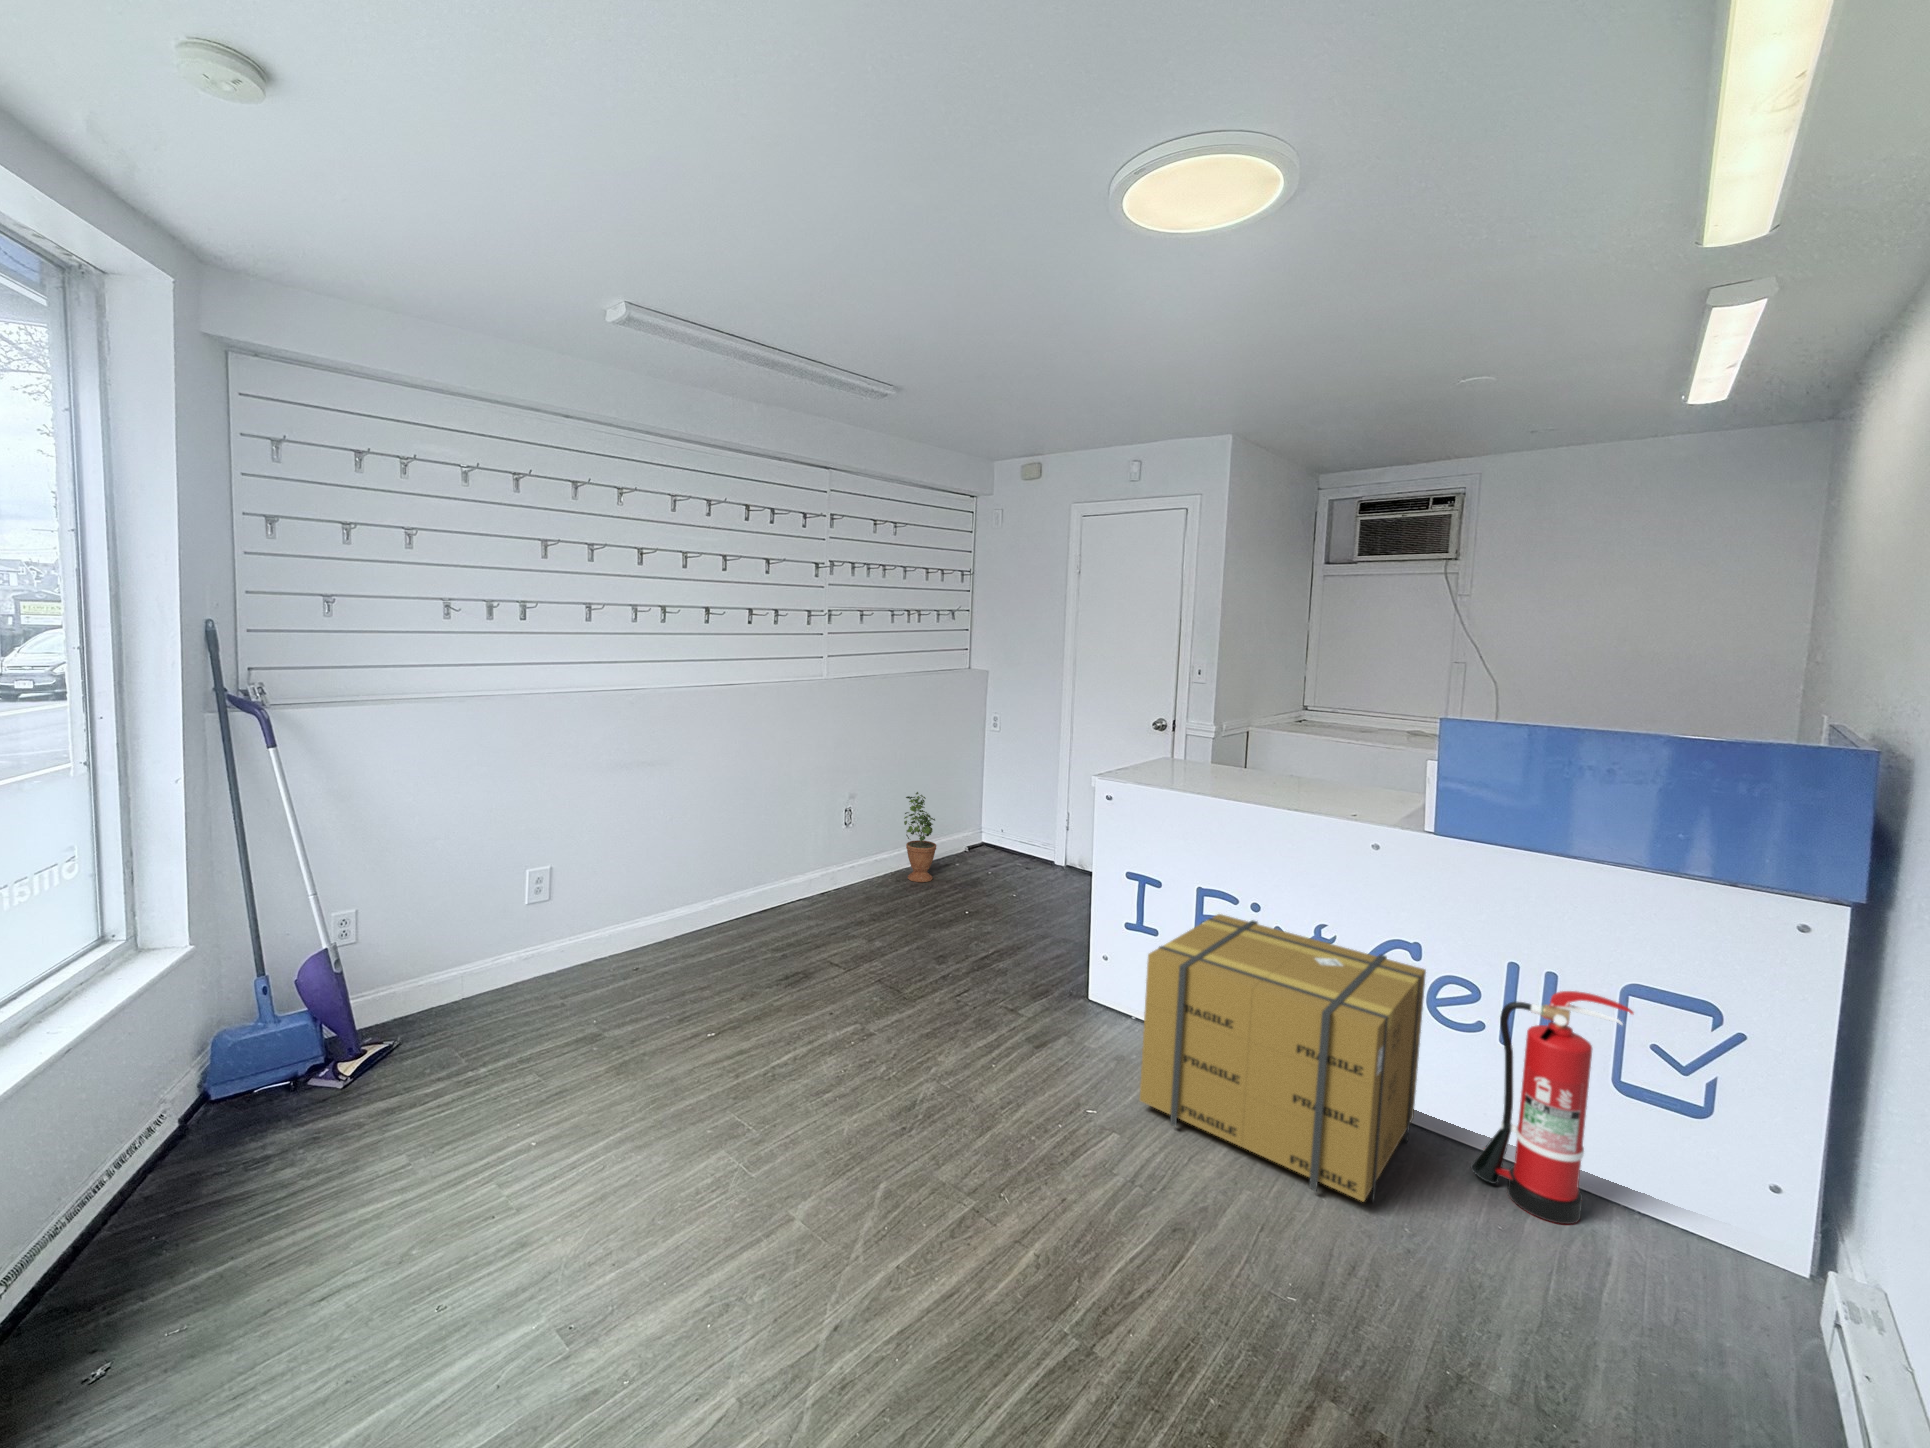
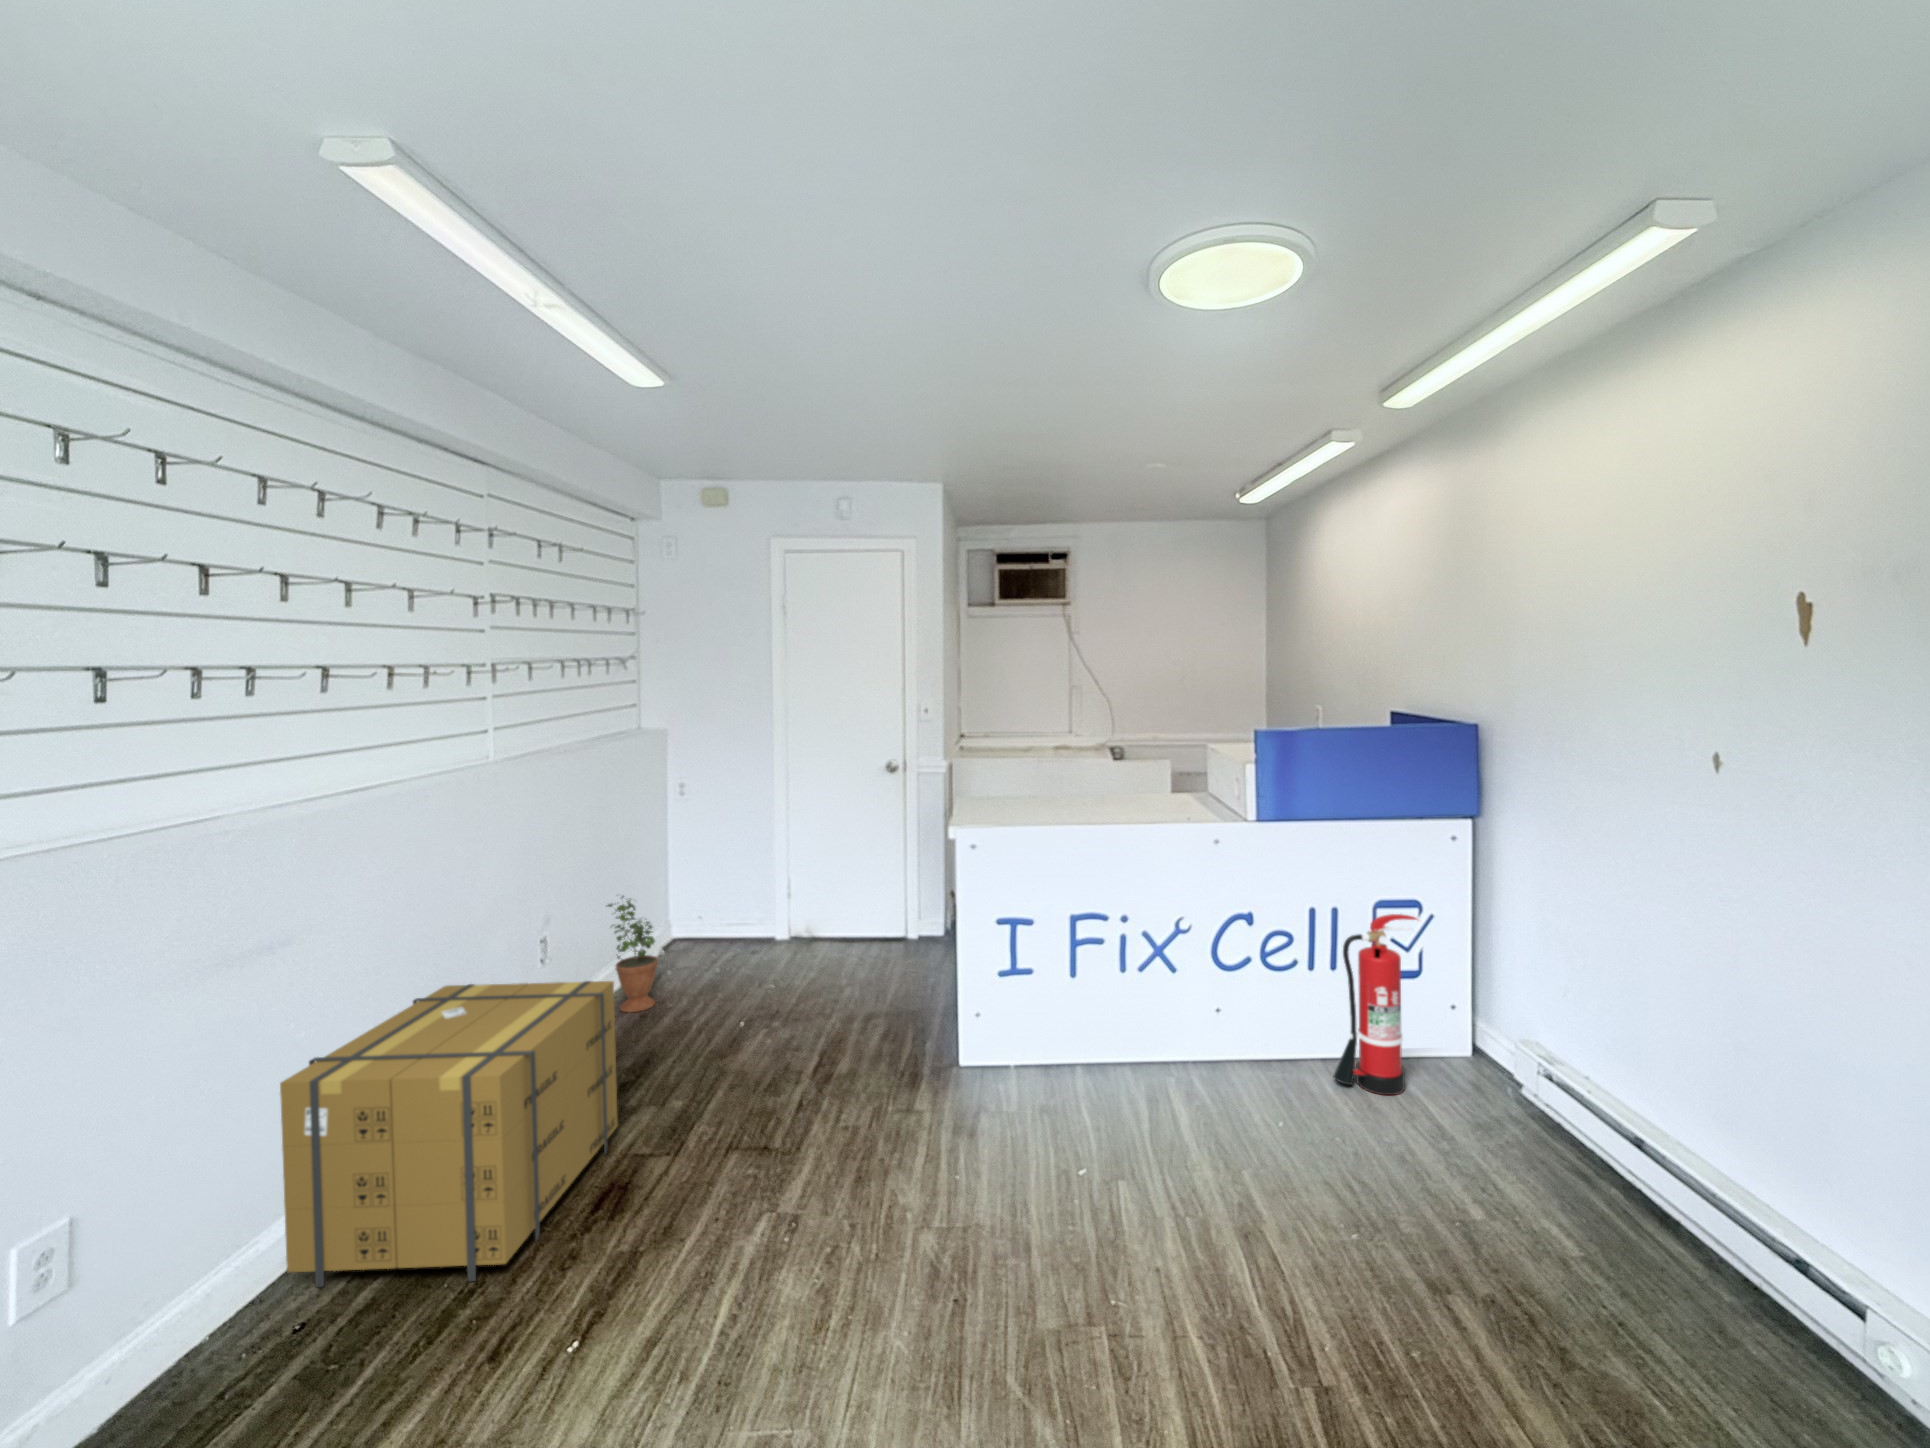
cardboard box: present [1140,914,1426,1201] -> present [280,981,618,1287]

